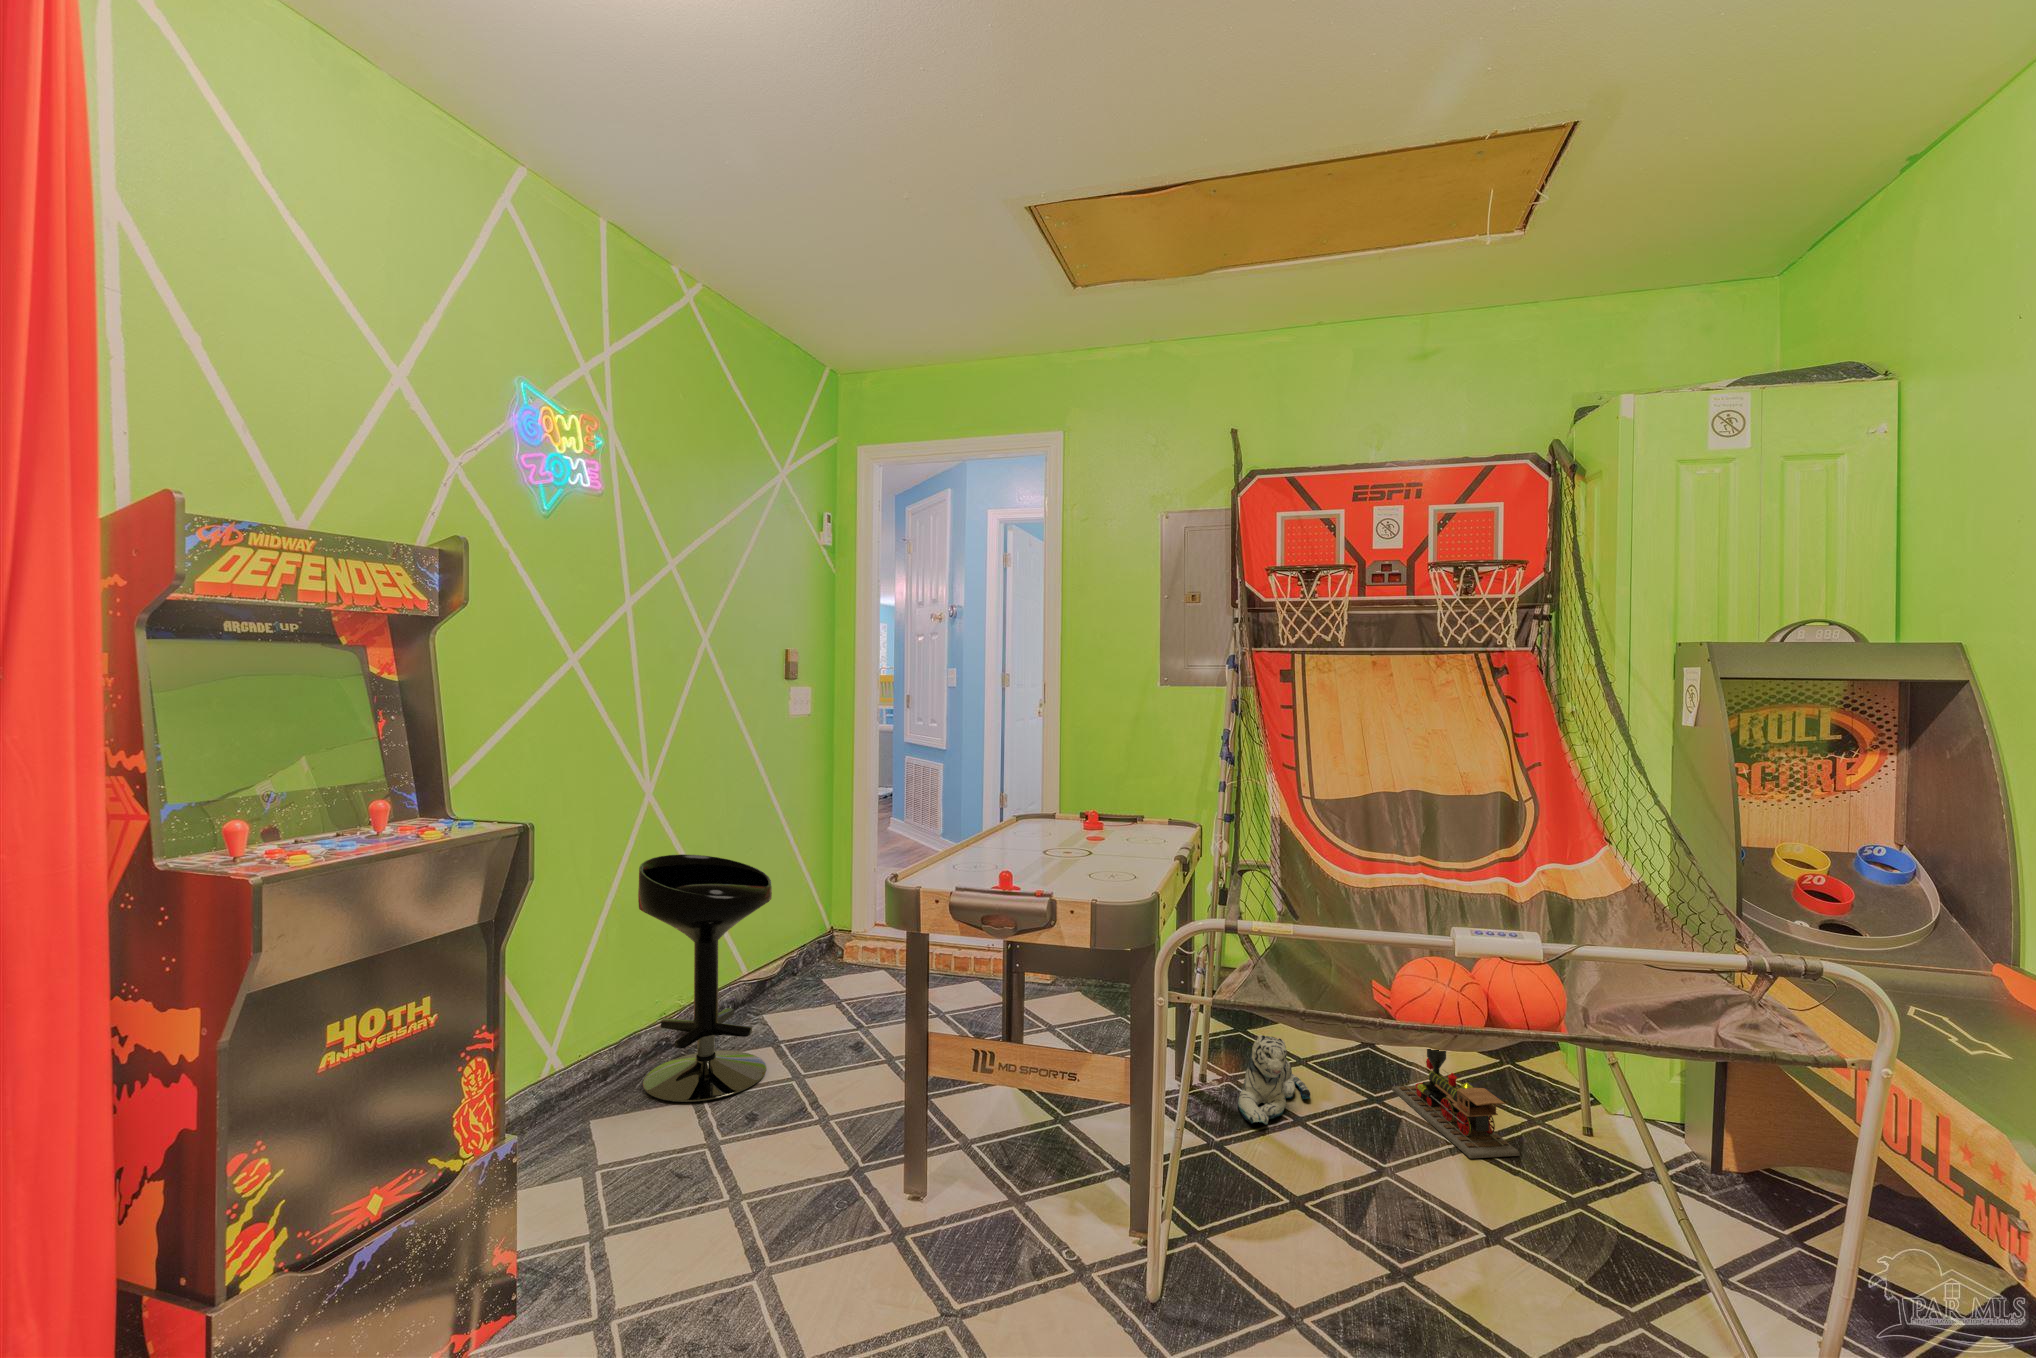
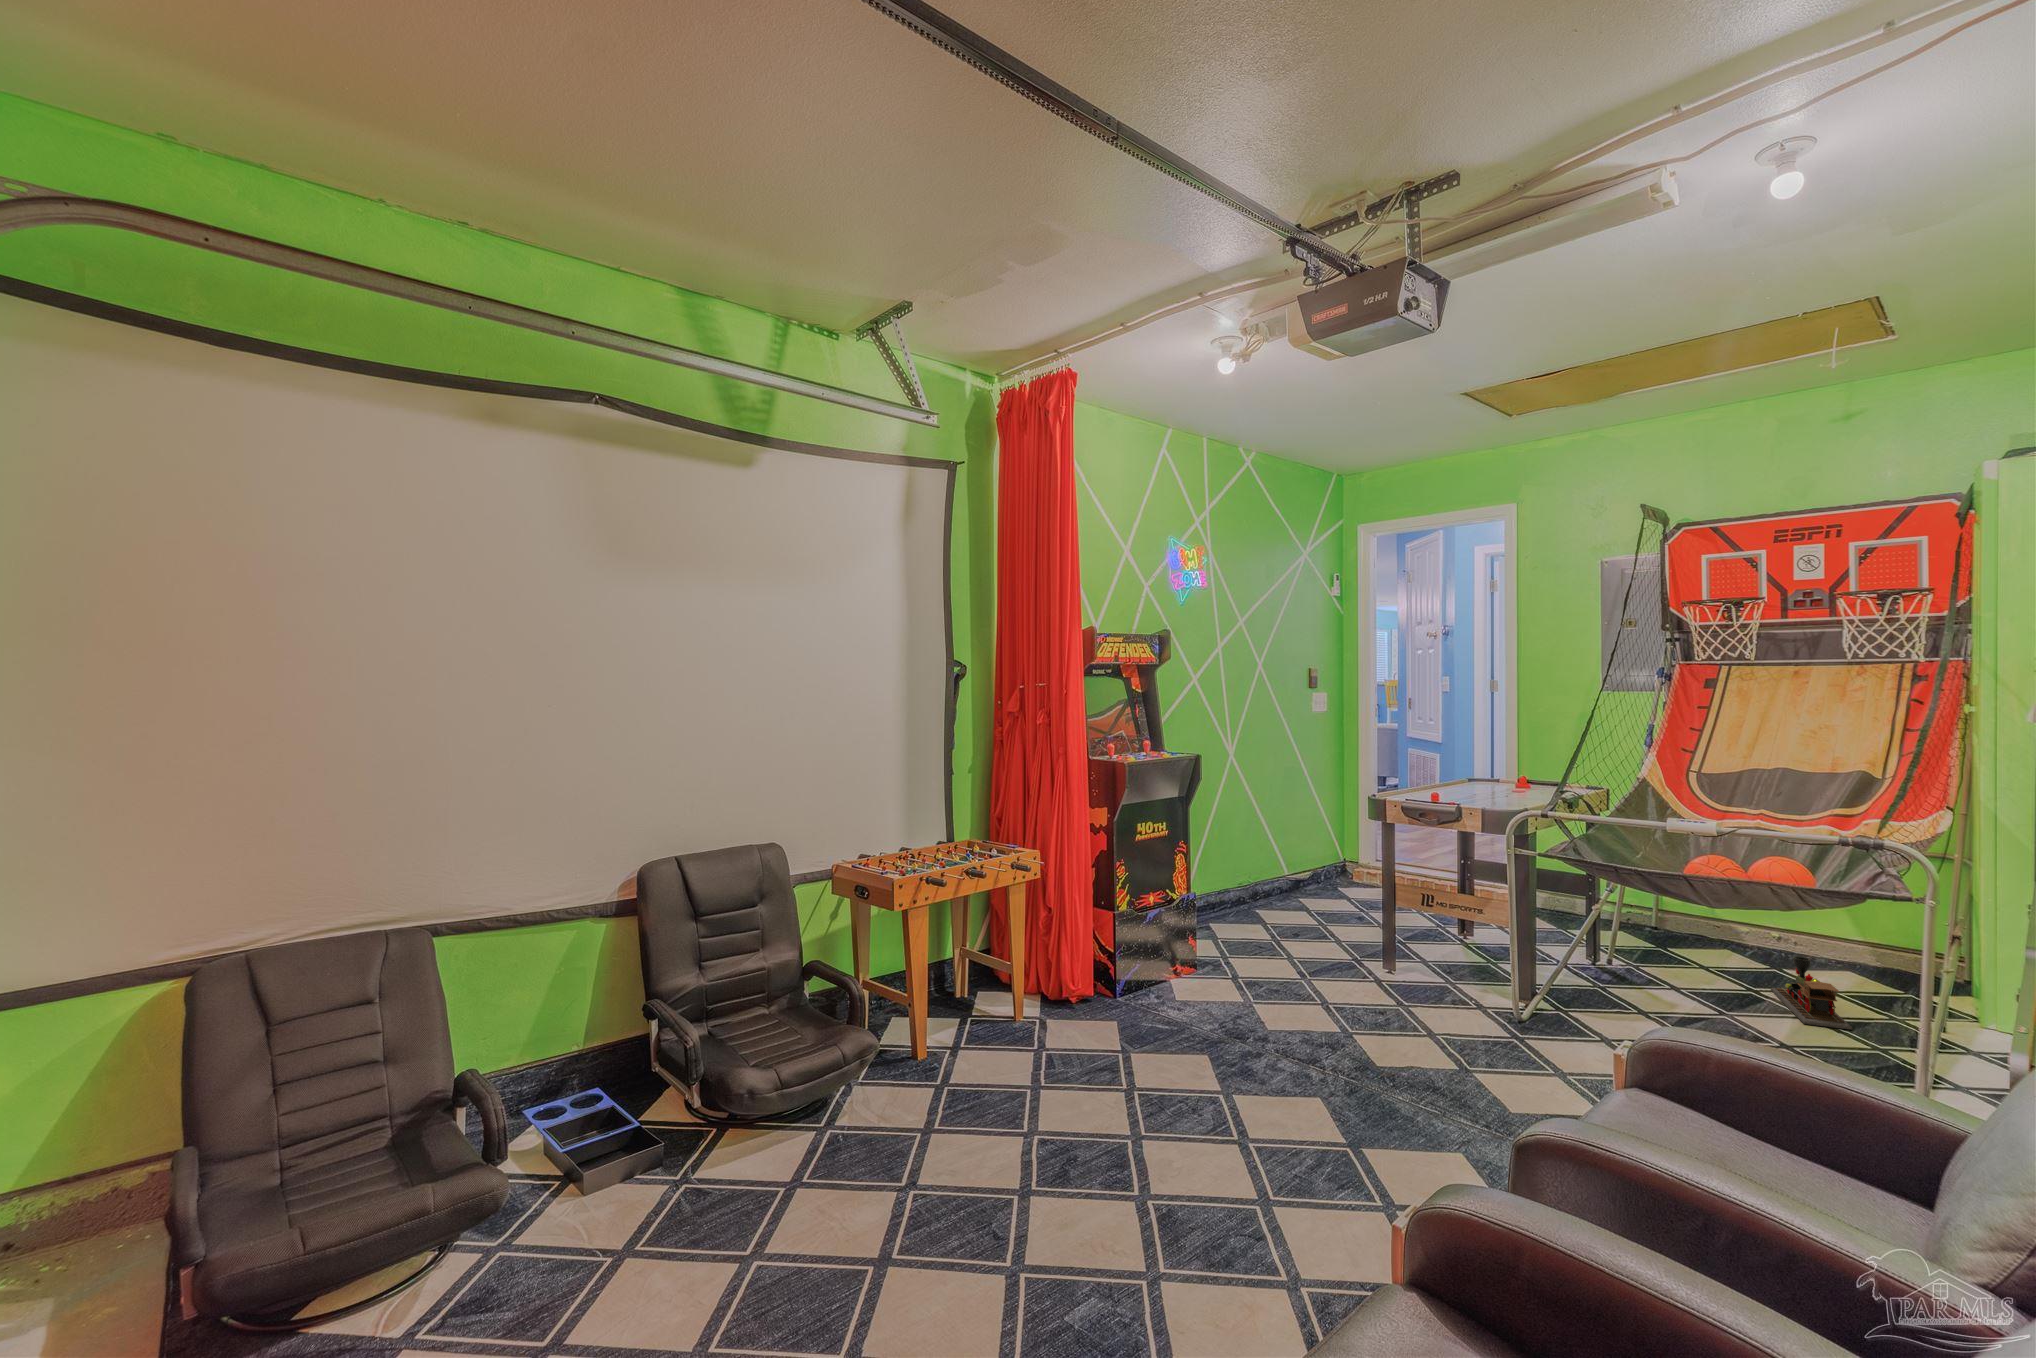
bar stool: present [638,854,772,1102] -> none [1229,790,1304,926]
plush toy: present [1238,1035,1310,1124] -> none [1626,932,1693,987]

